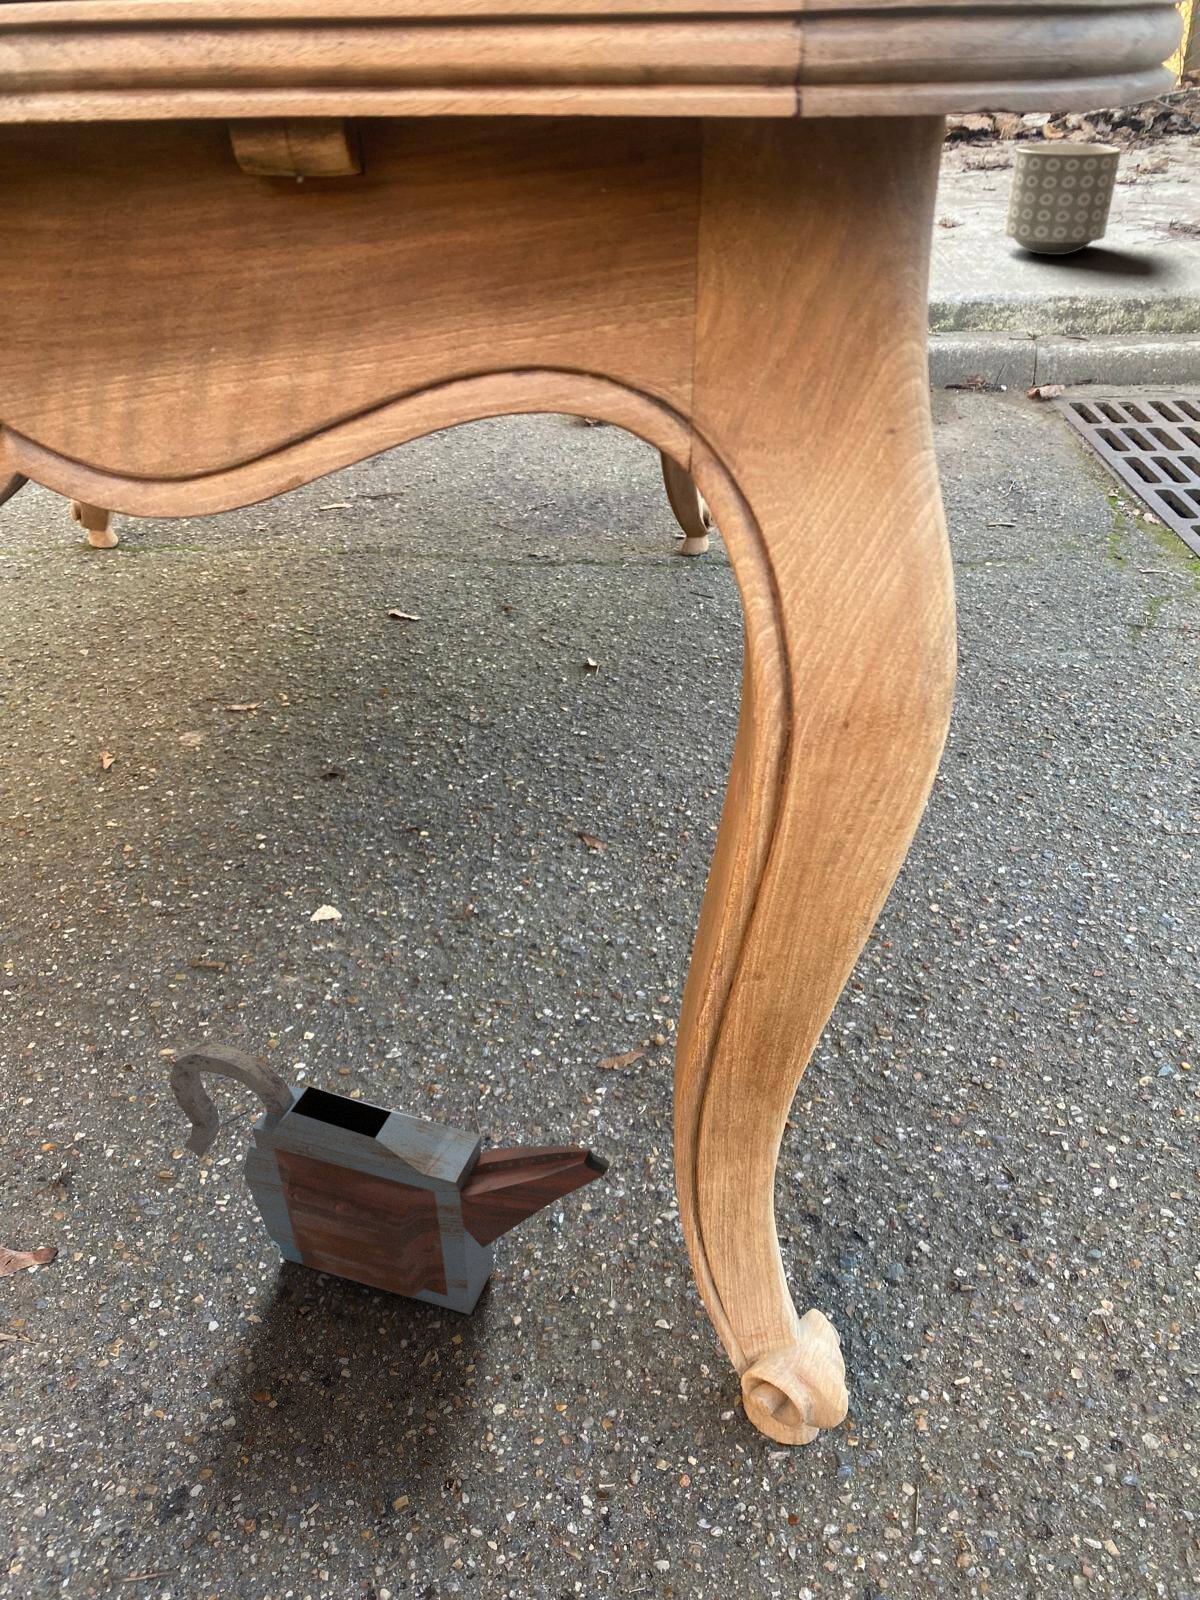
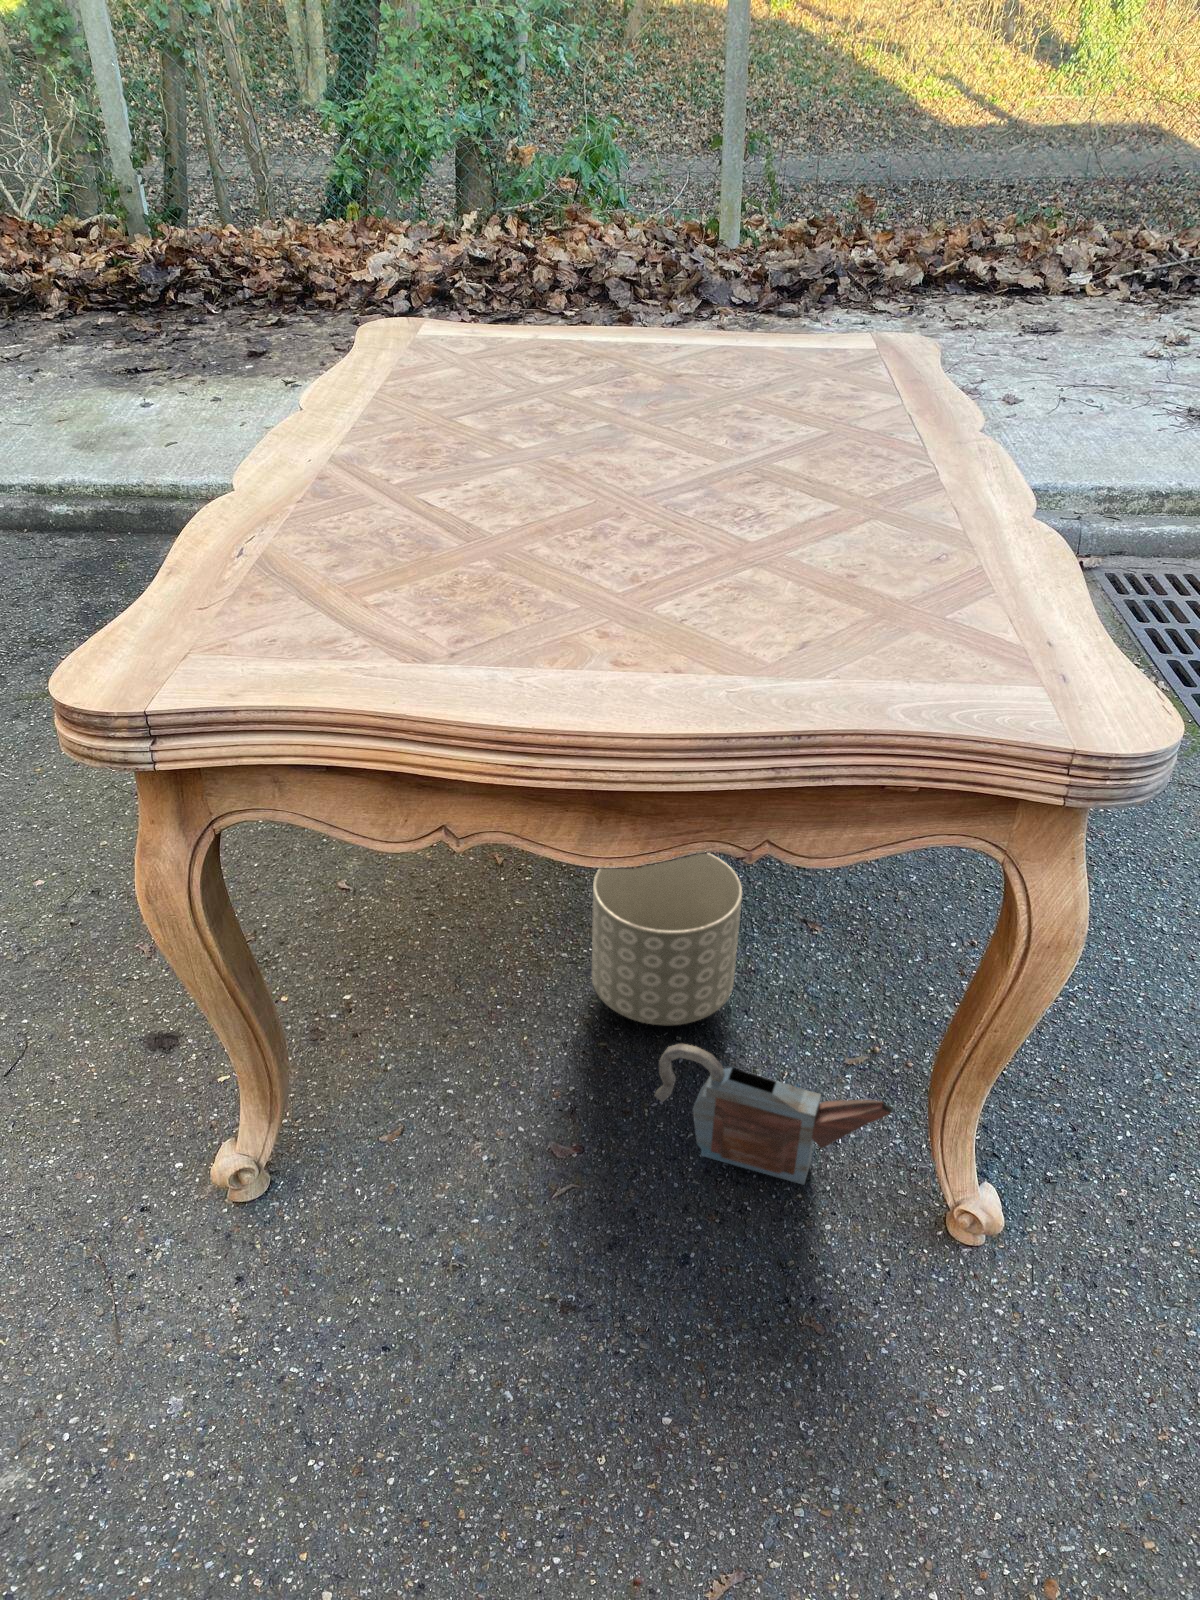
planter: present [1004,144,1121,255] -> present [592,853,742,1025]

